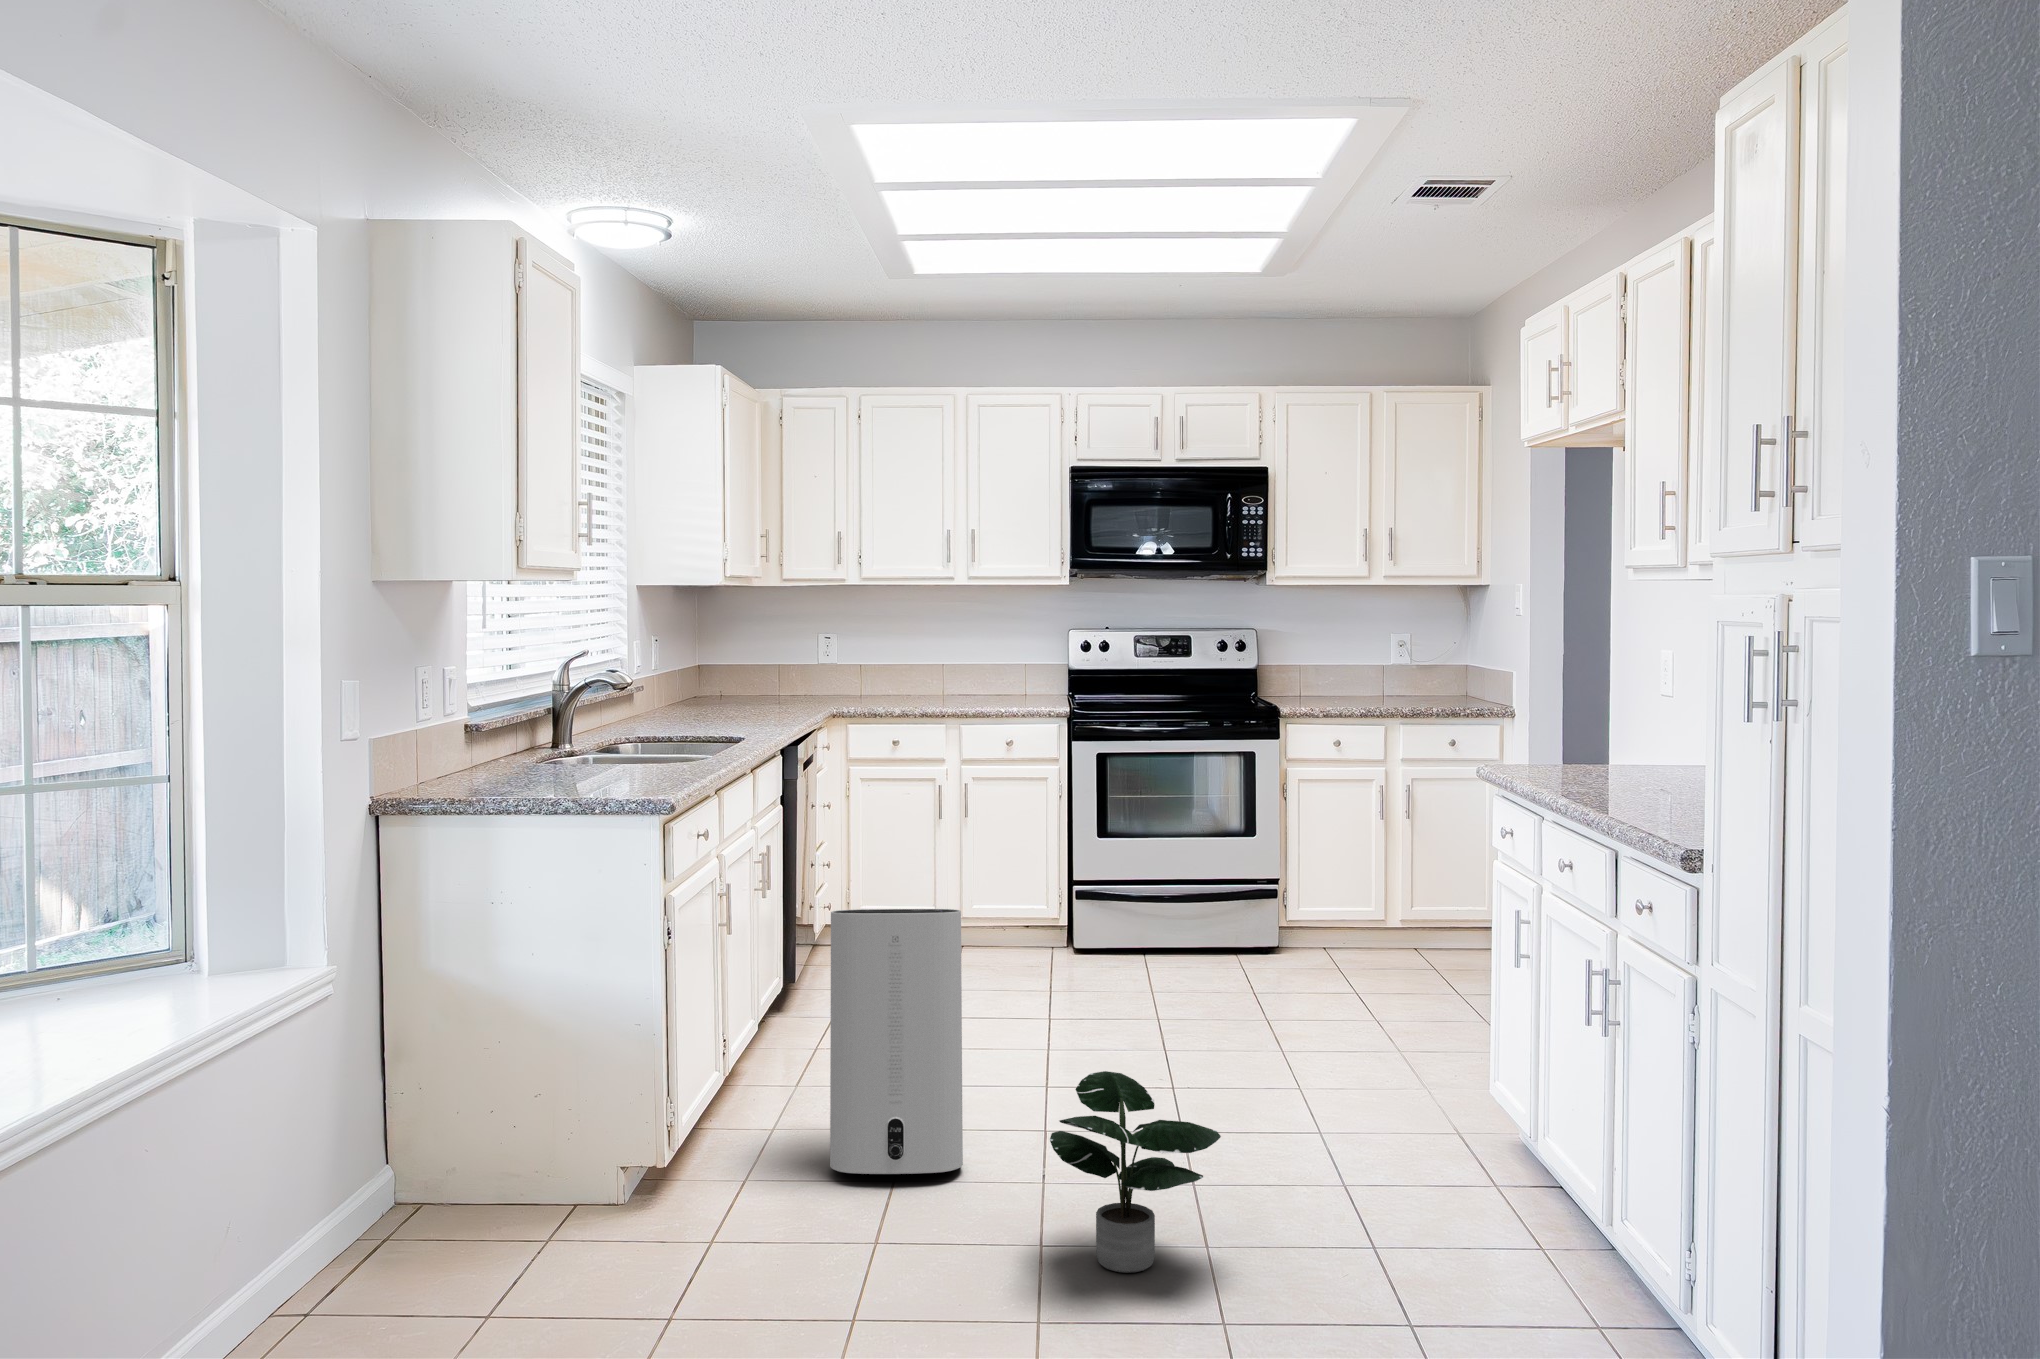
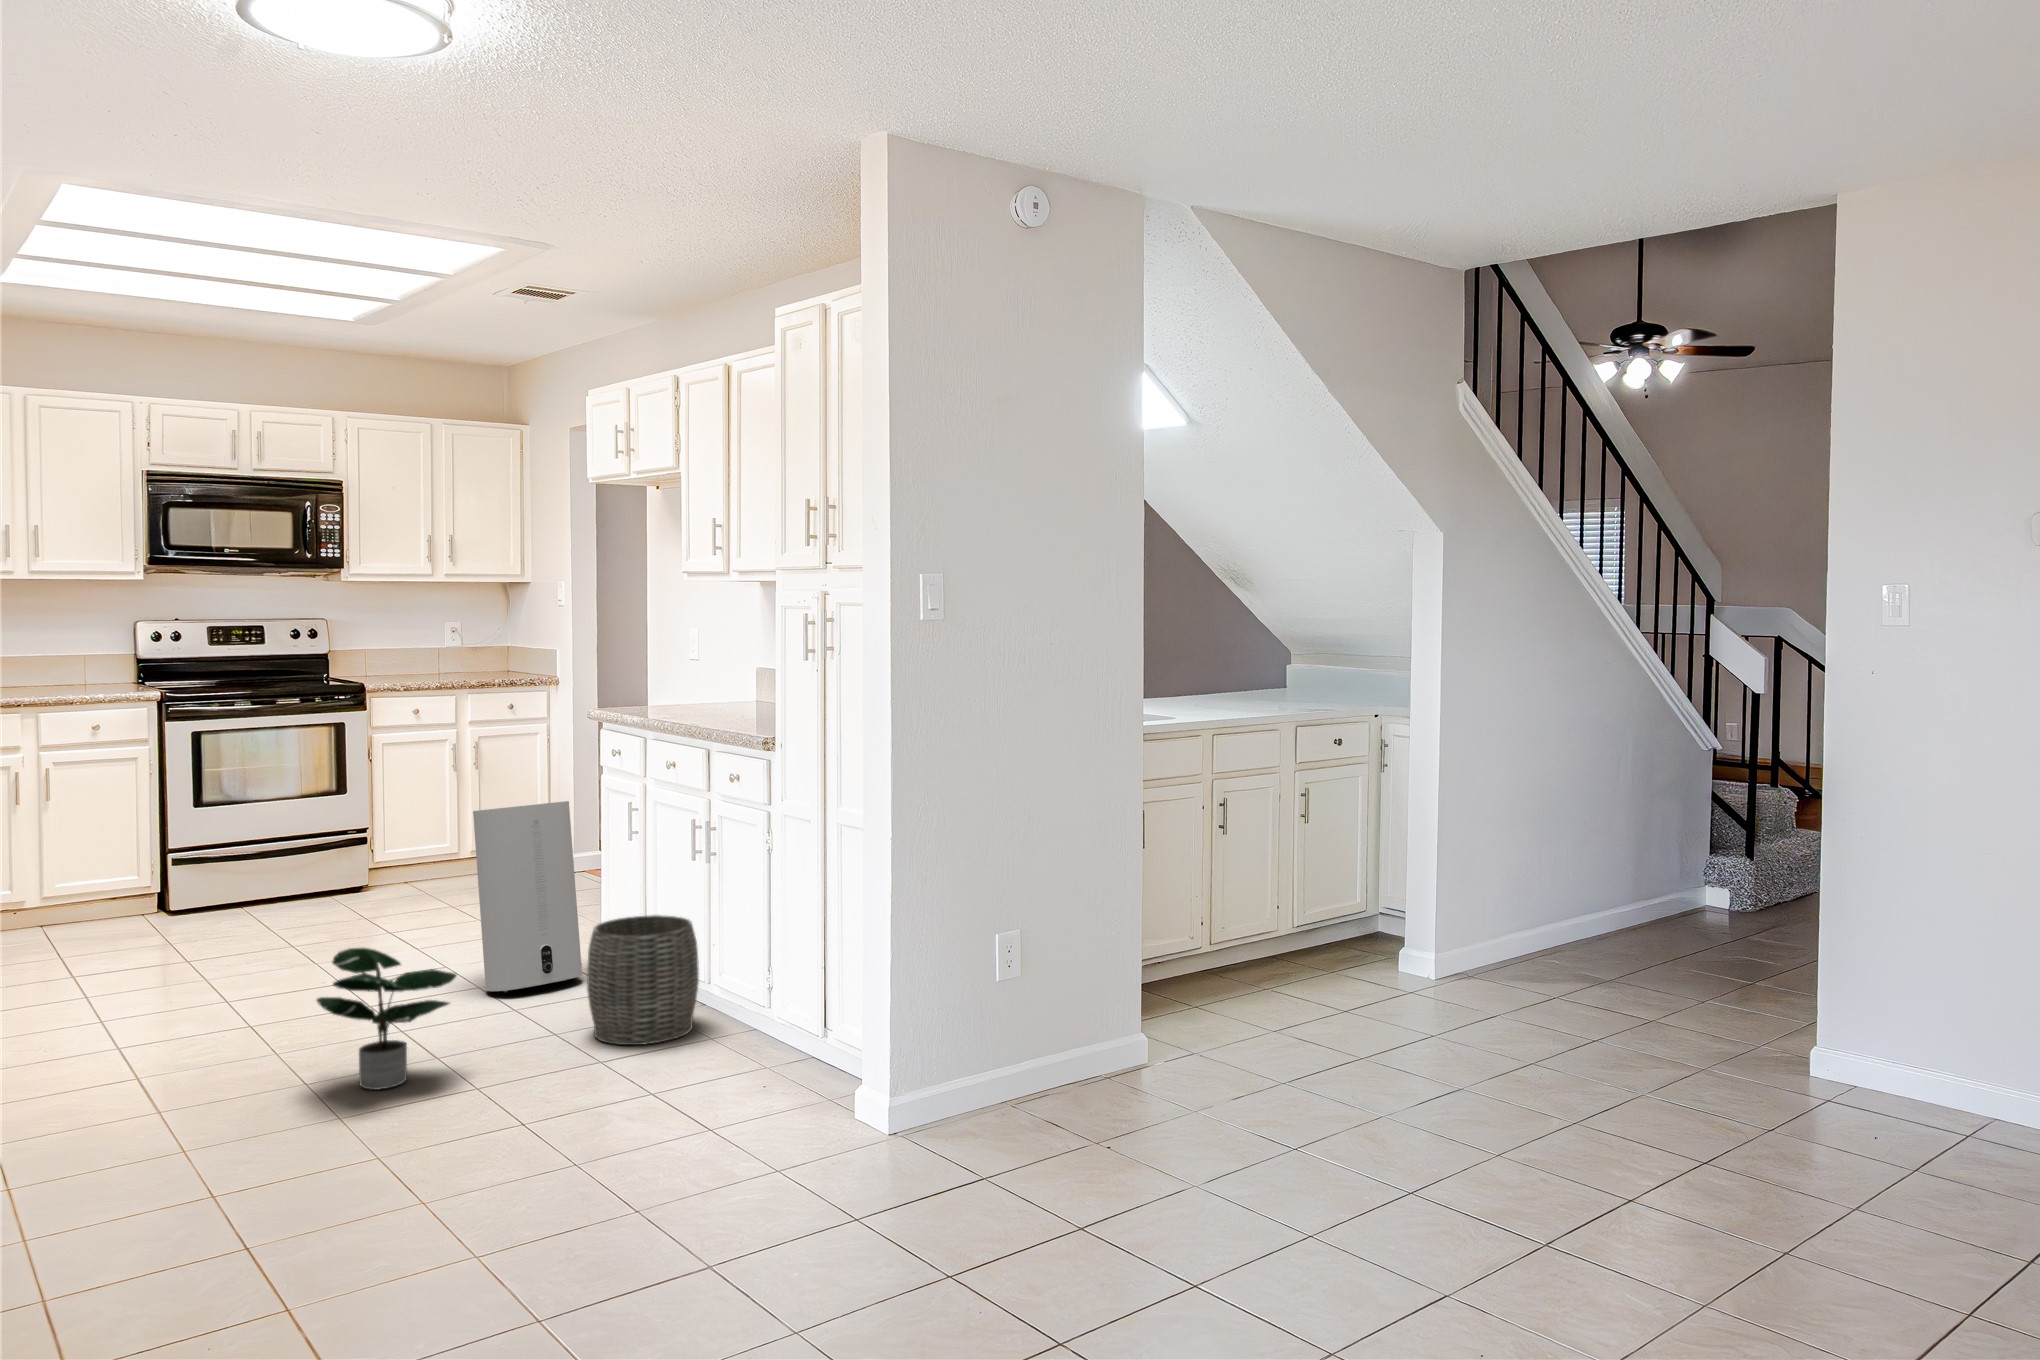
air purifier: present [830,909,963,1174] -> present [473,801,582,992]
woven basket: none [1411,1091,1580,1302] -> present [587,915,699,1045]

